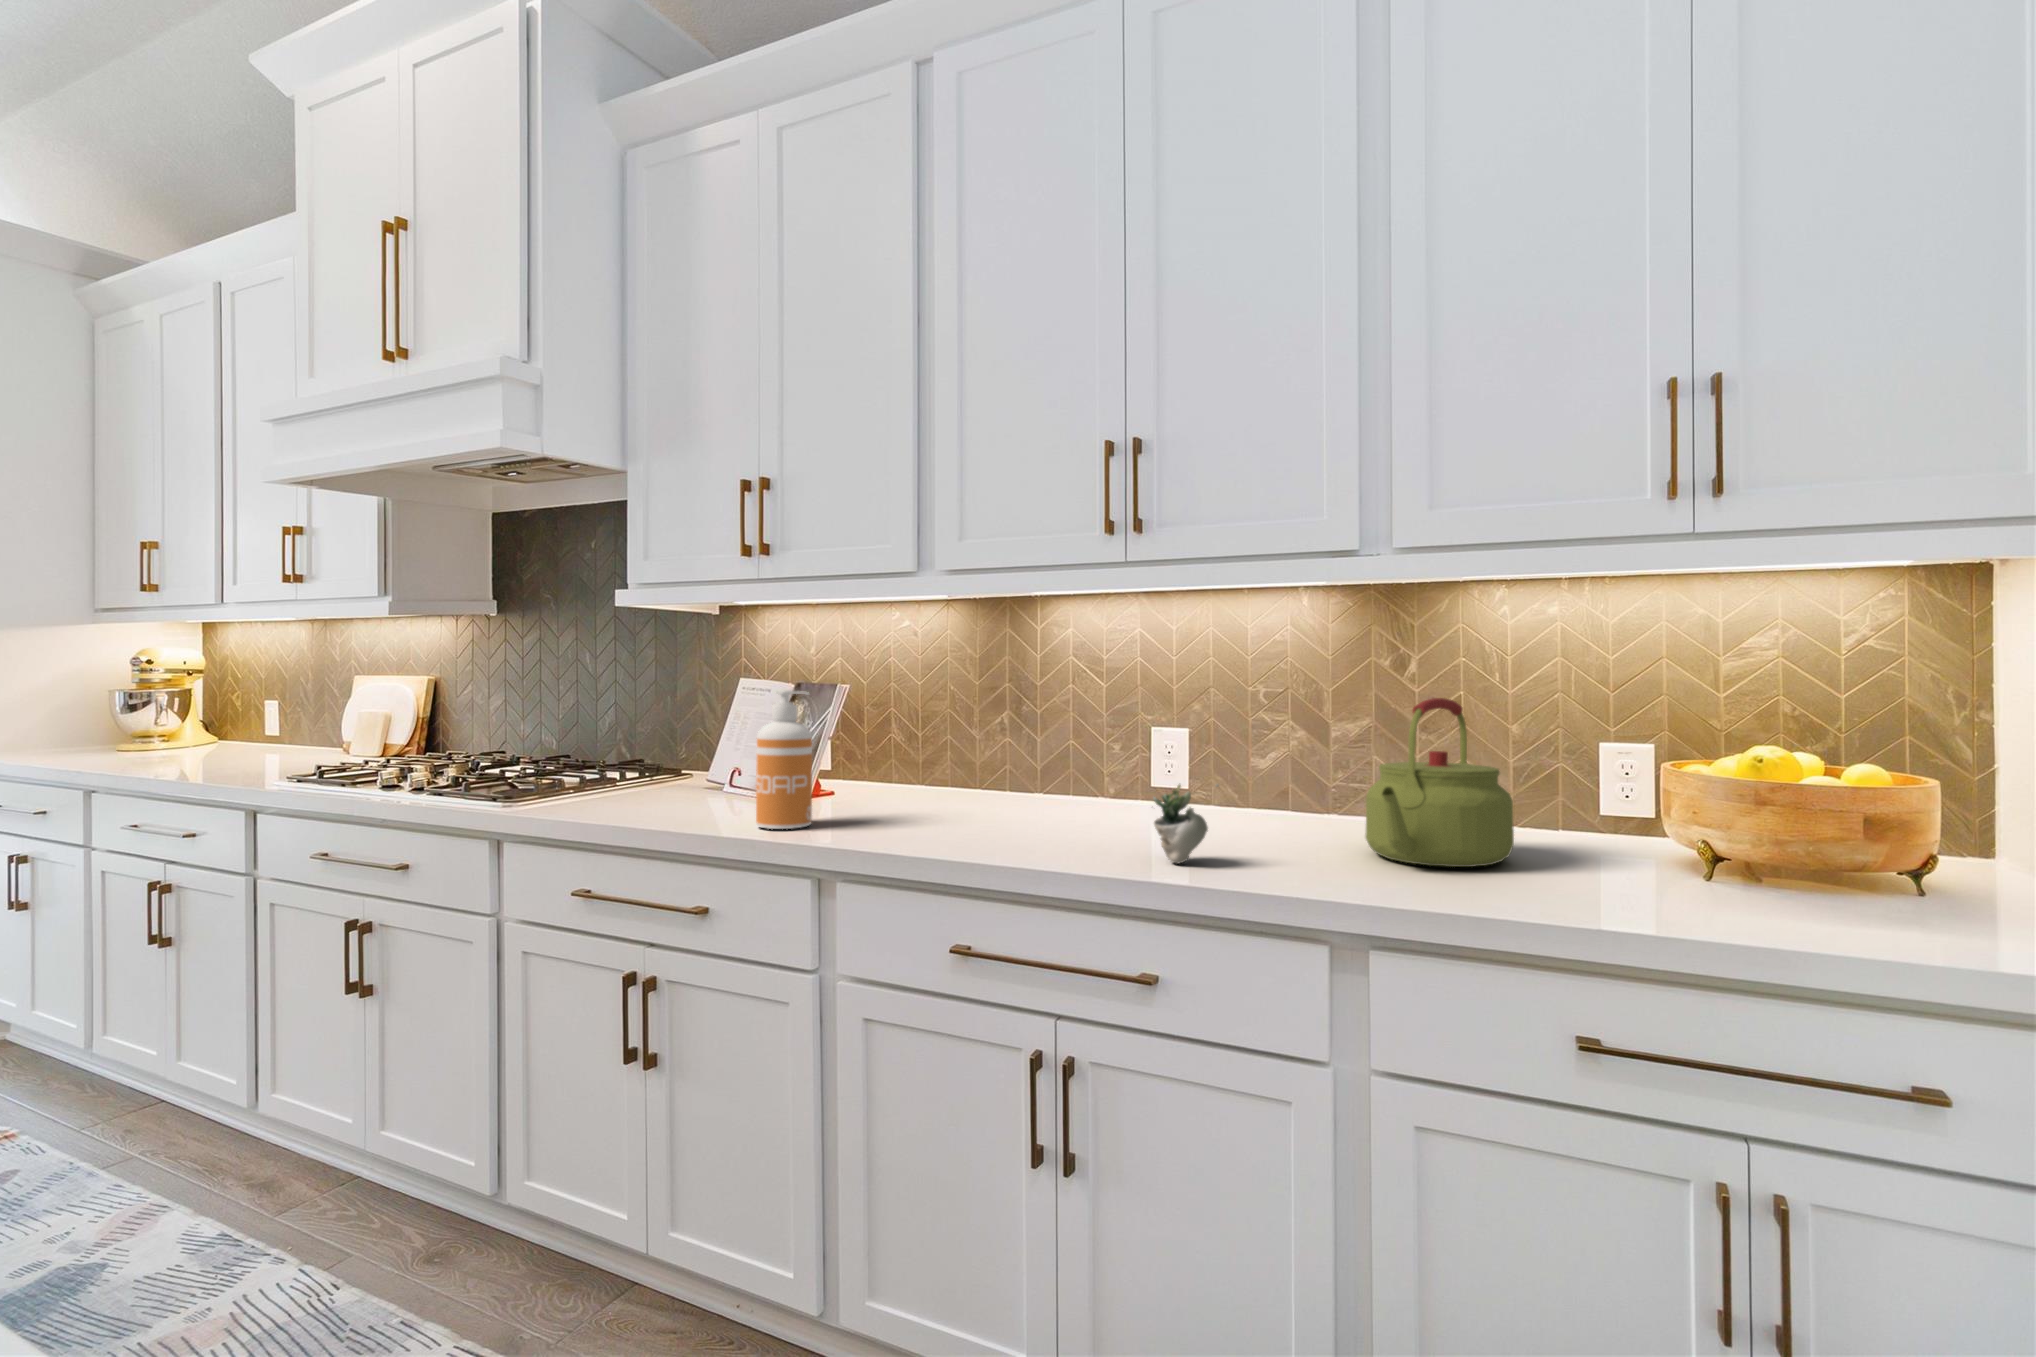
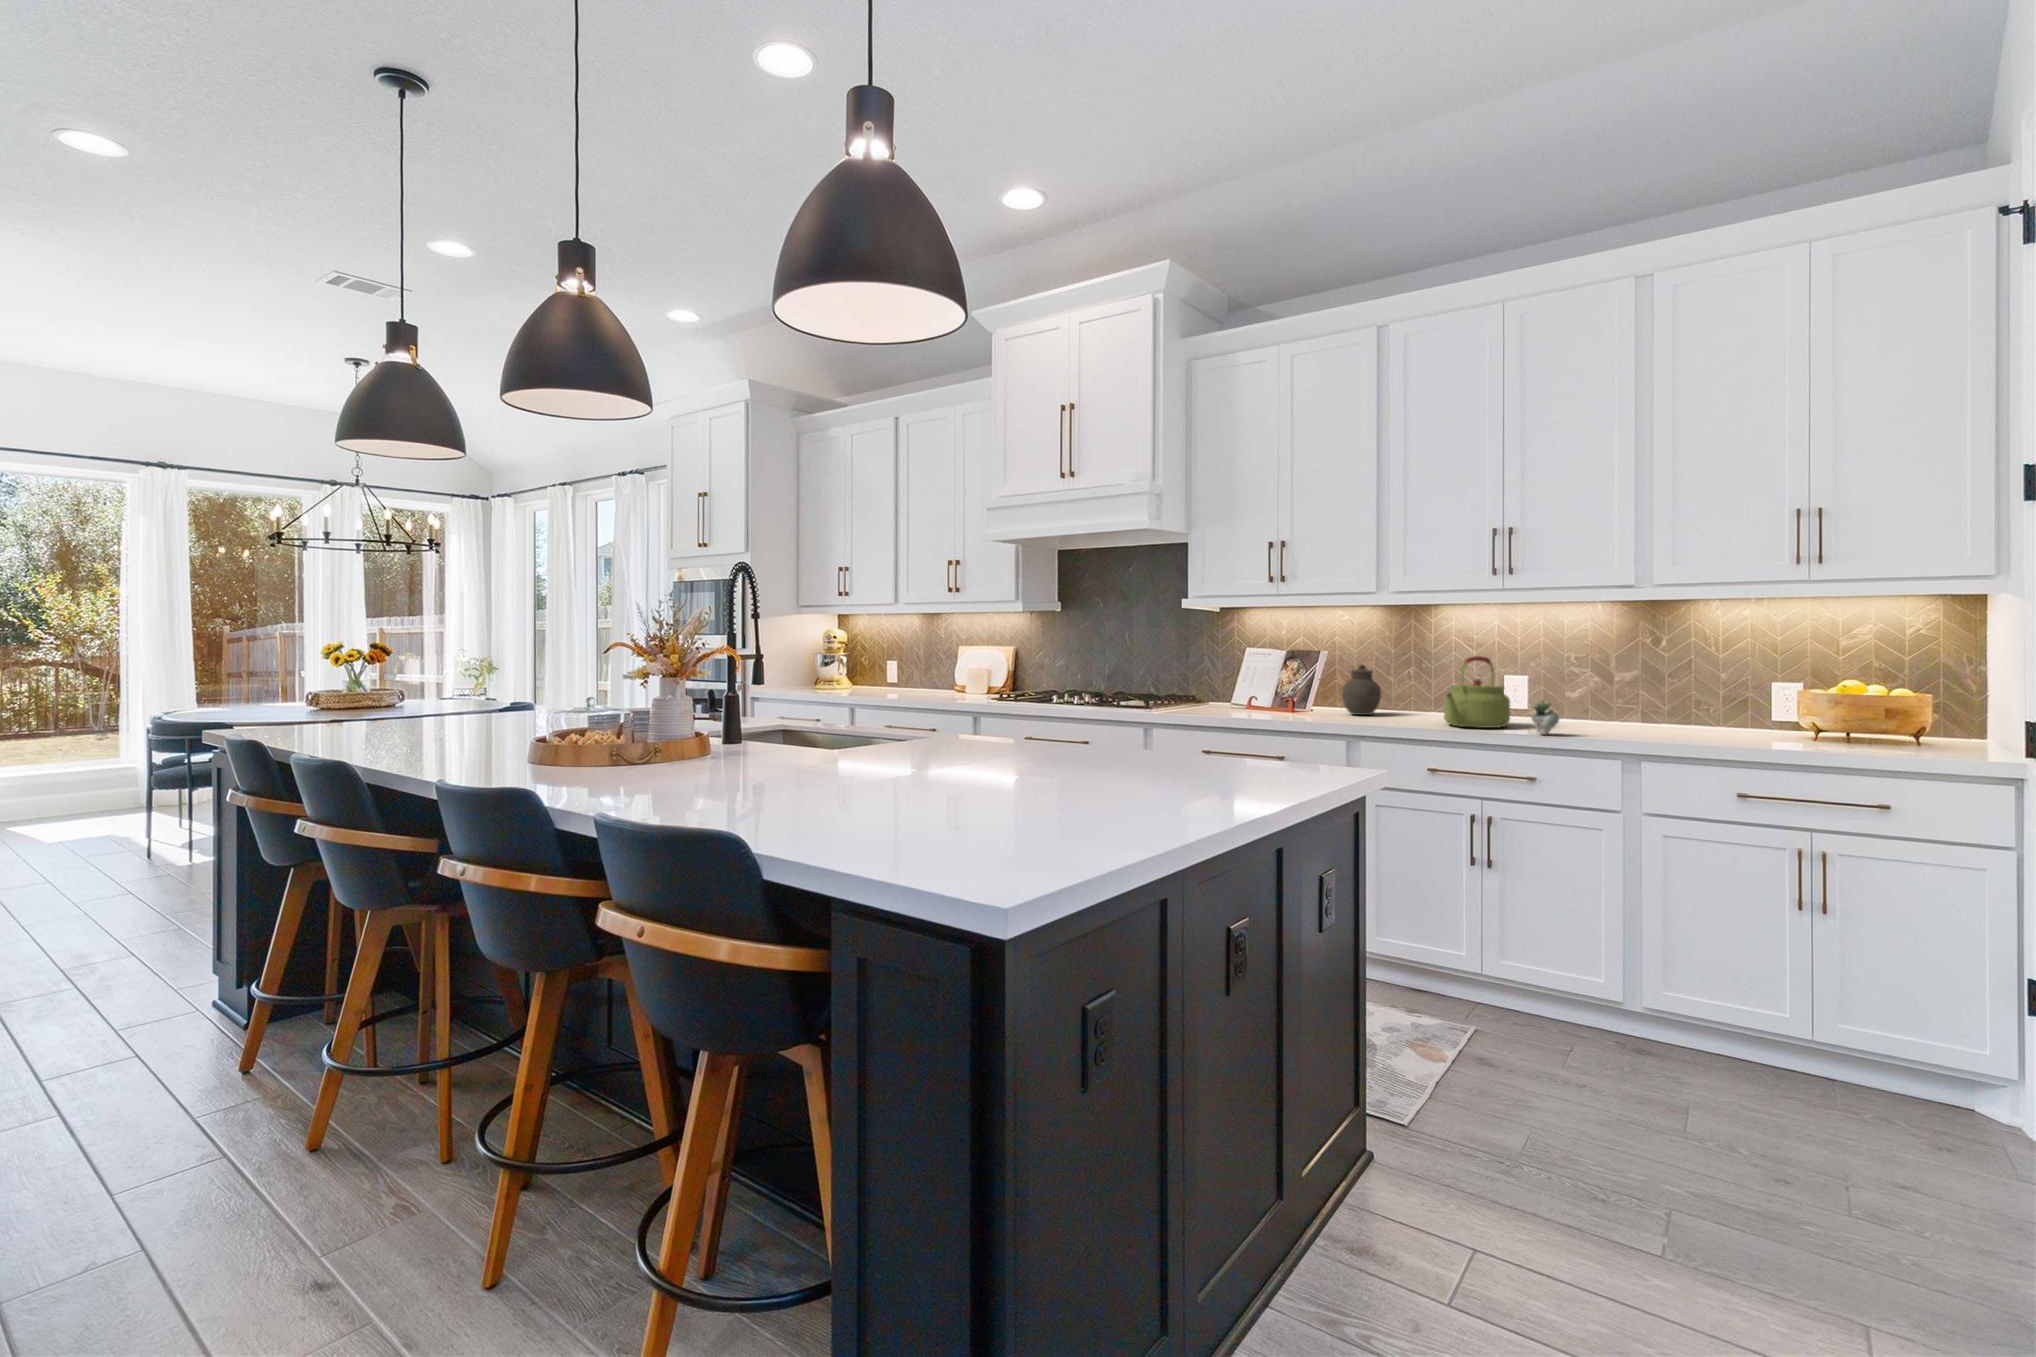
soap dispenser: present [756,690,812,829] -> none [1305,655,1333,722]
kettle: present [1365,698,1514,867] -> present [1444,656,1510,728]
jar: none [864,708,935,805] -> present [1342,665,1381,715]

